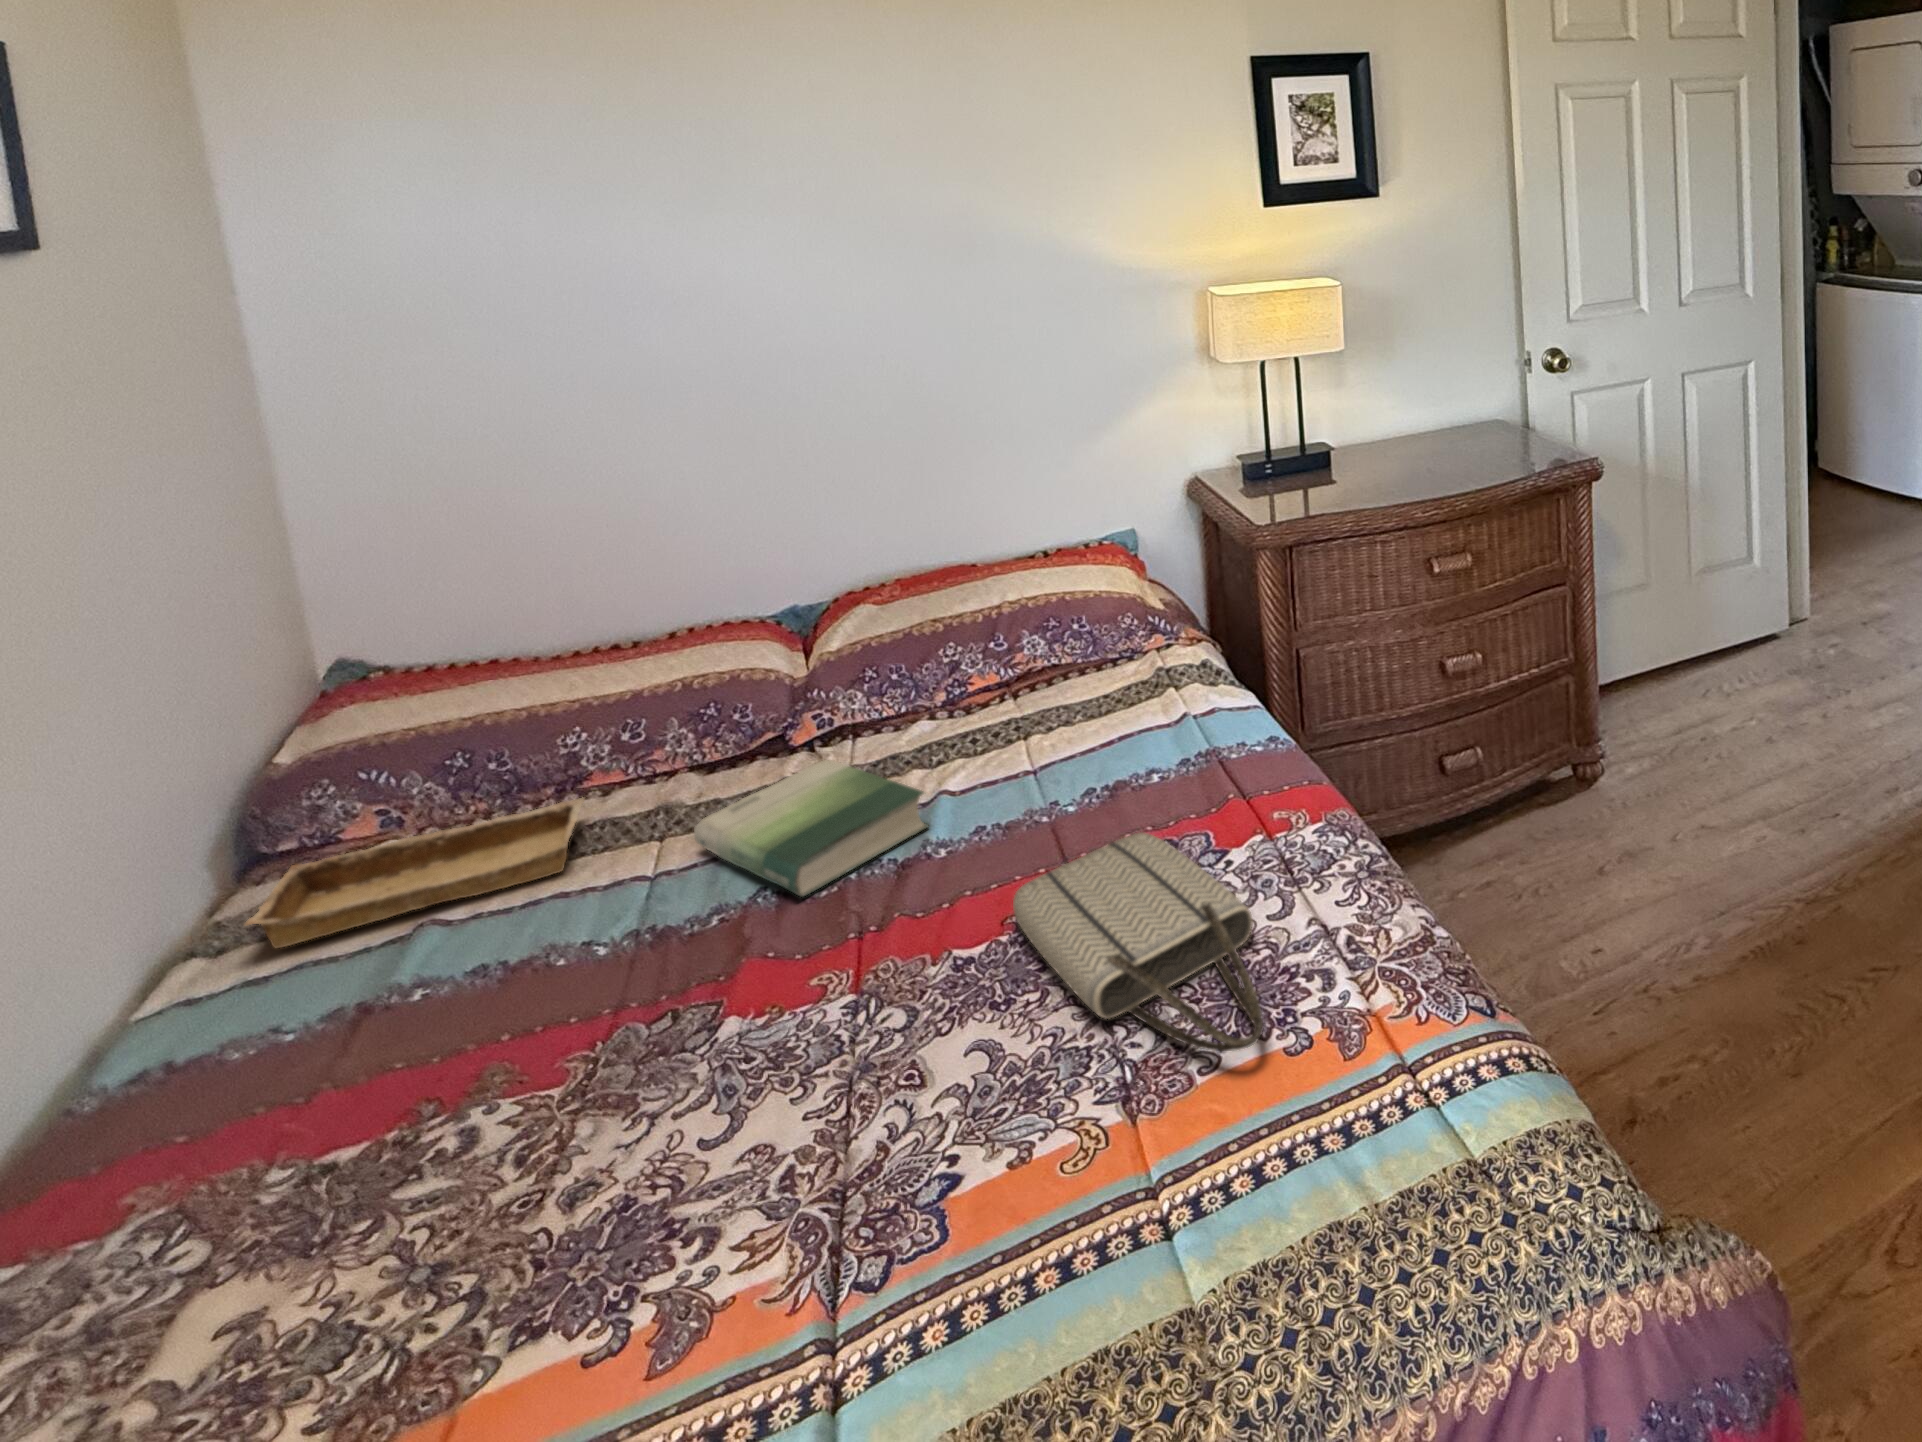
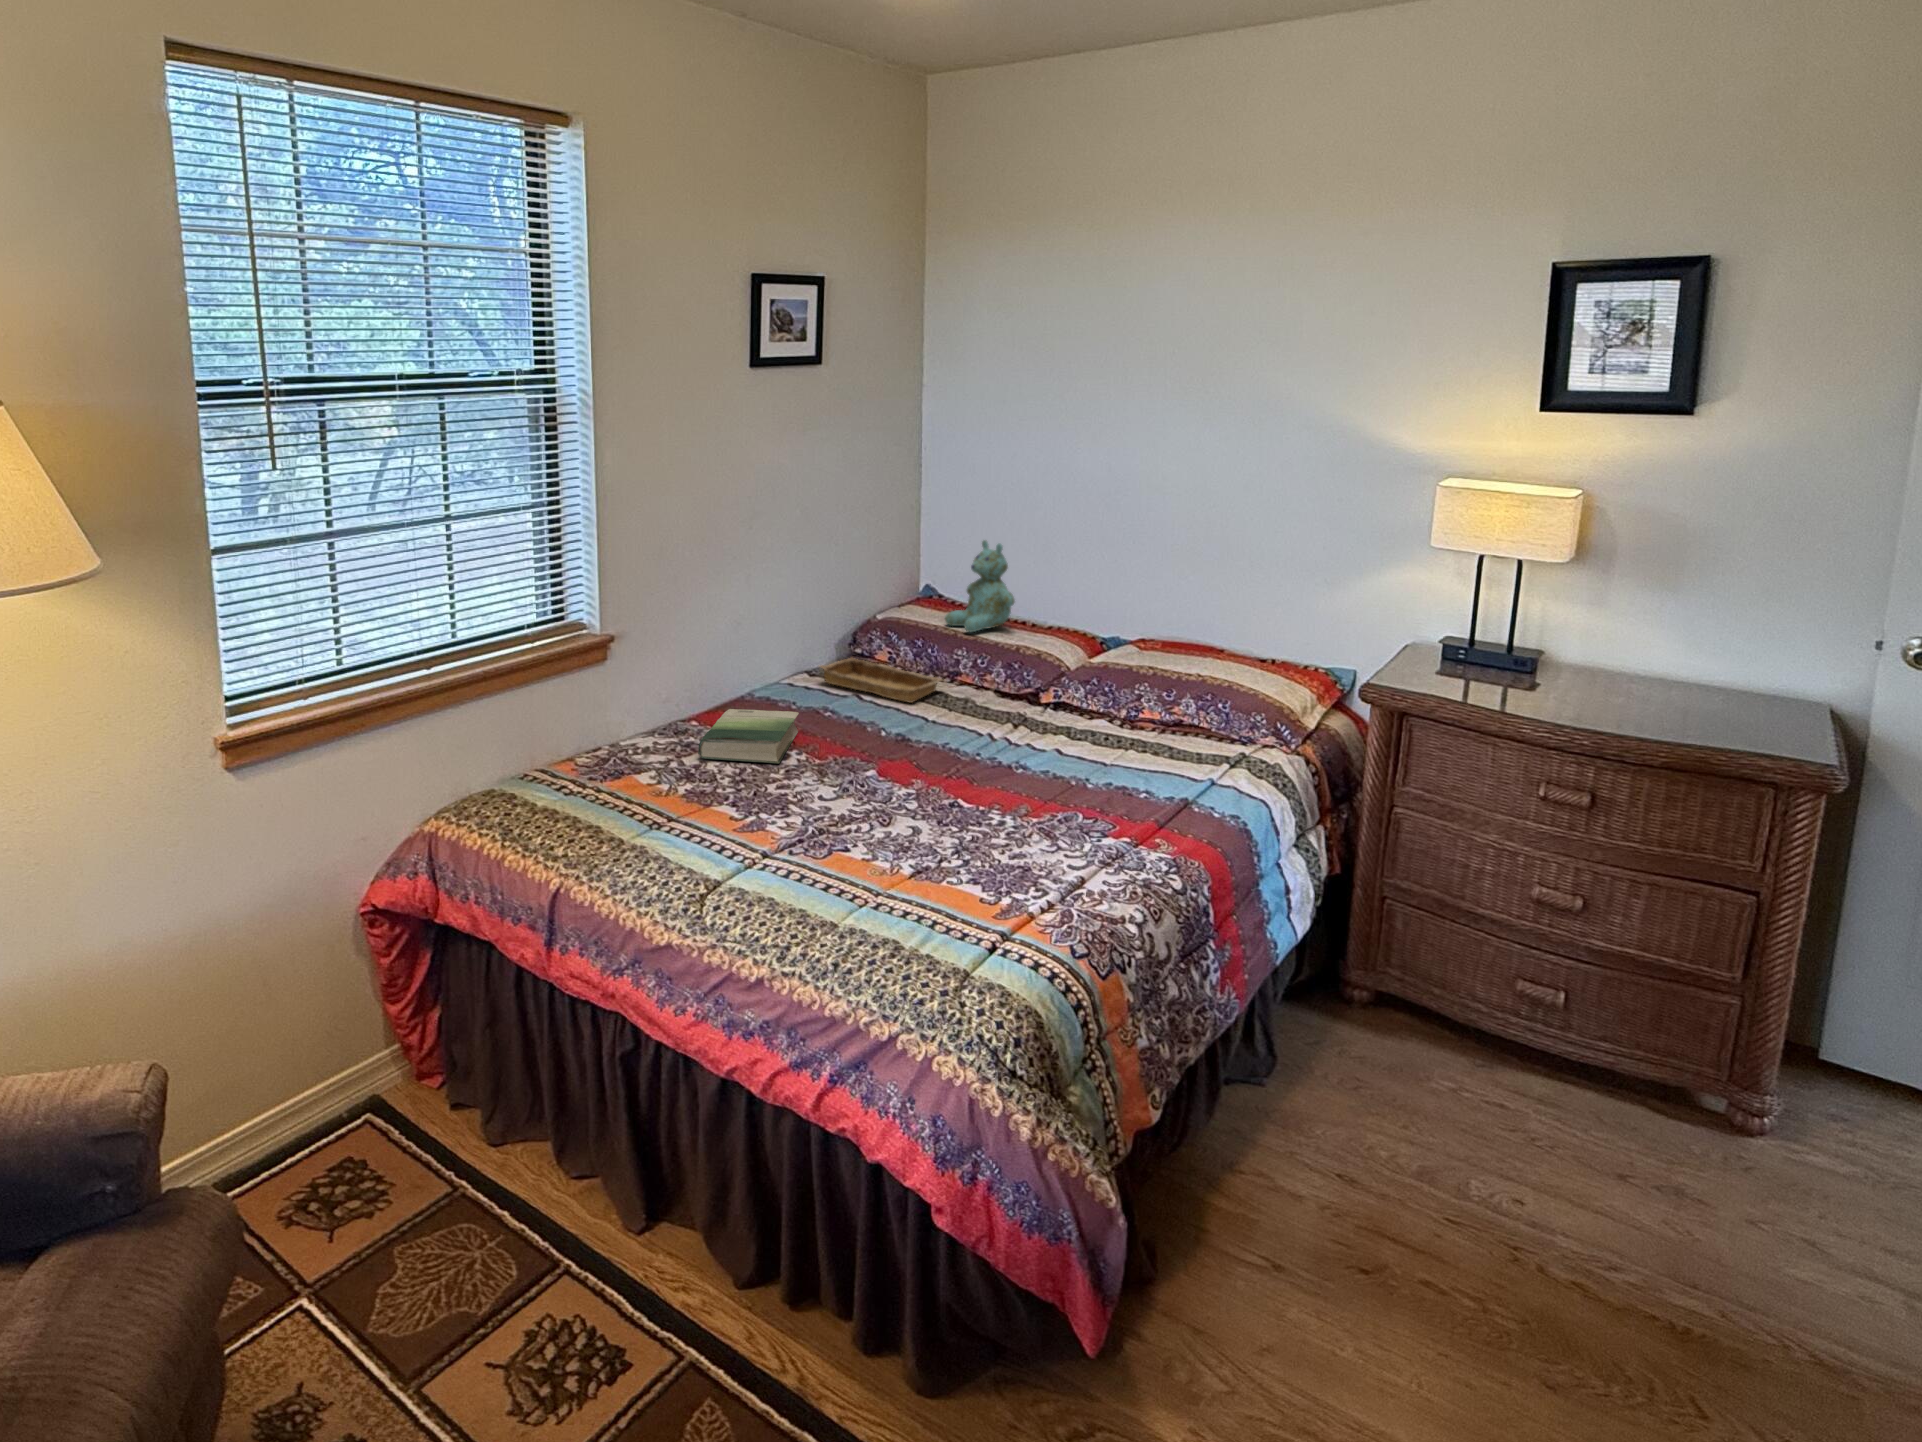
stuffed bear: none [458,526,614,705] -> present [945,540,1015,632]
book: present [694,760,928,896] -> present [698,709,799,764]
tote bag: present [1013,832,1263,1051] -> none [951,783,1083,880]

